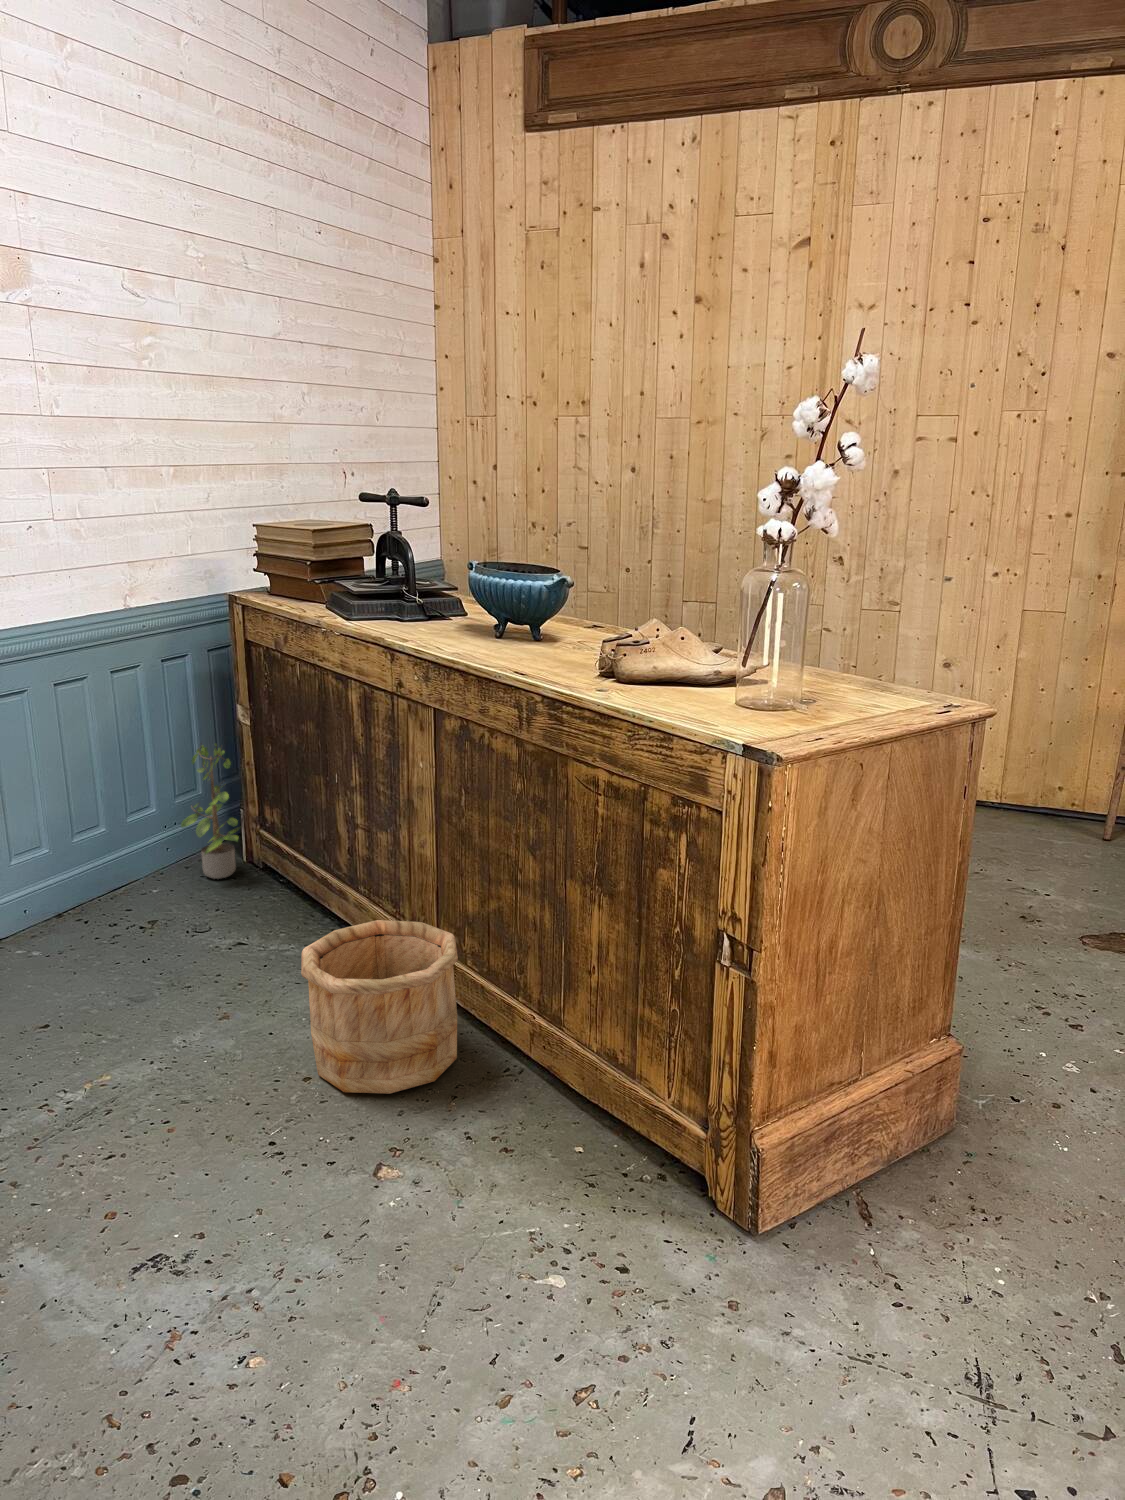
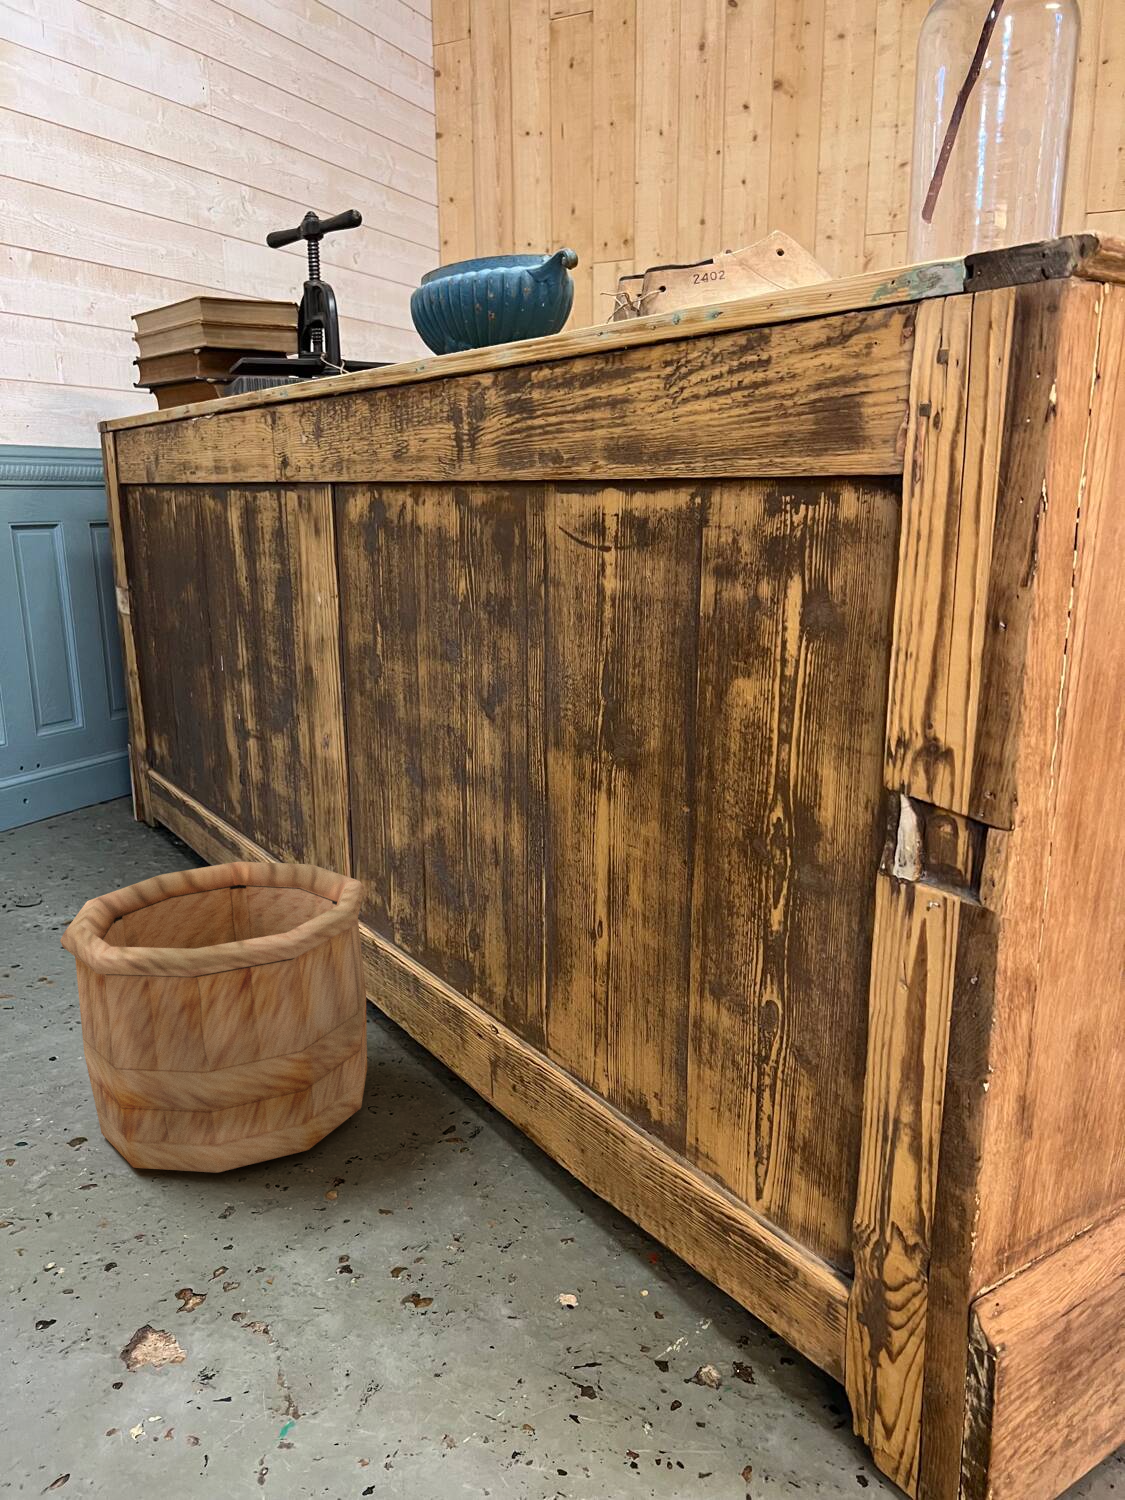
potted plant: present [181,743,240,879] -> none [34,639,121,842]

